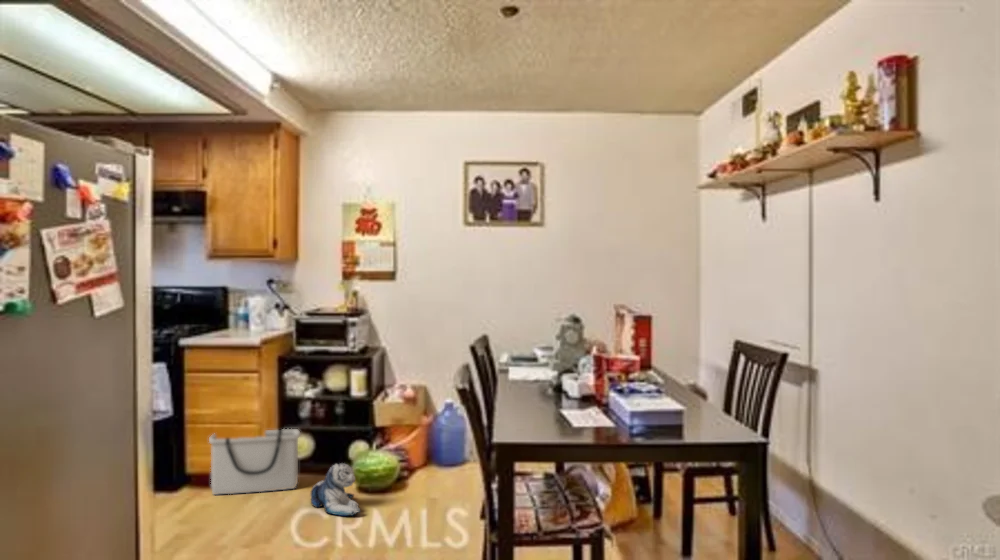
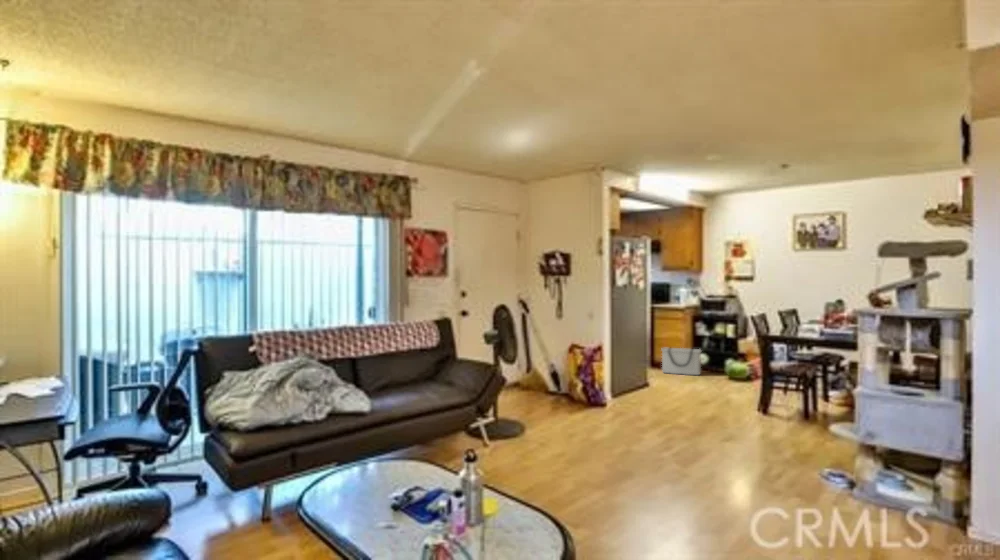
plush toy: present [311,463,360,516] -> none [705,363,726,386]

